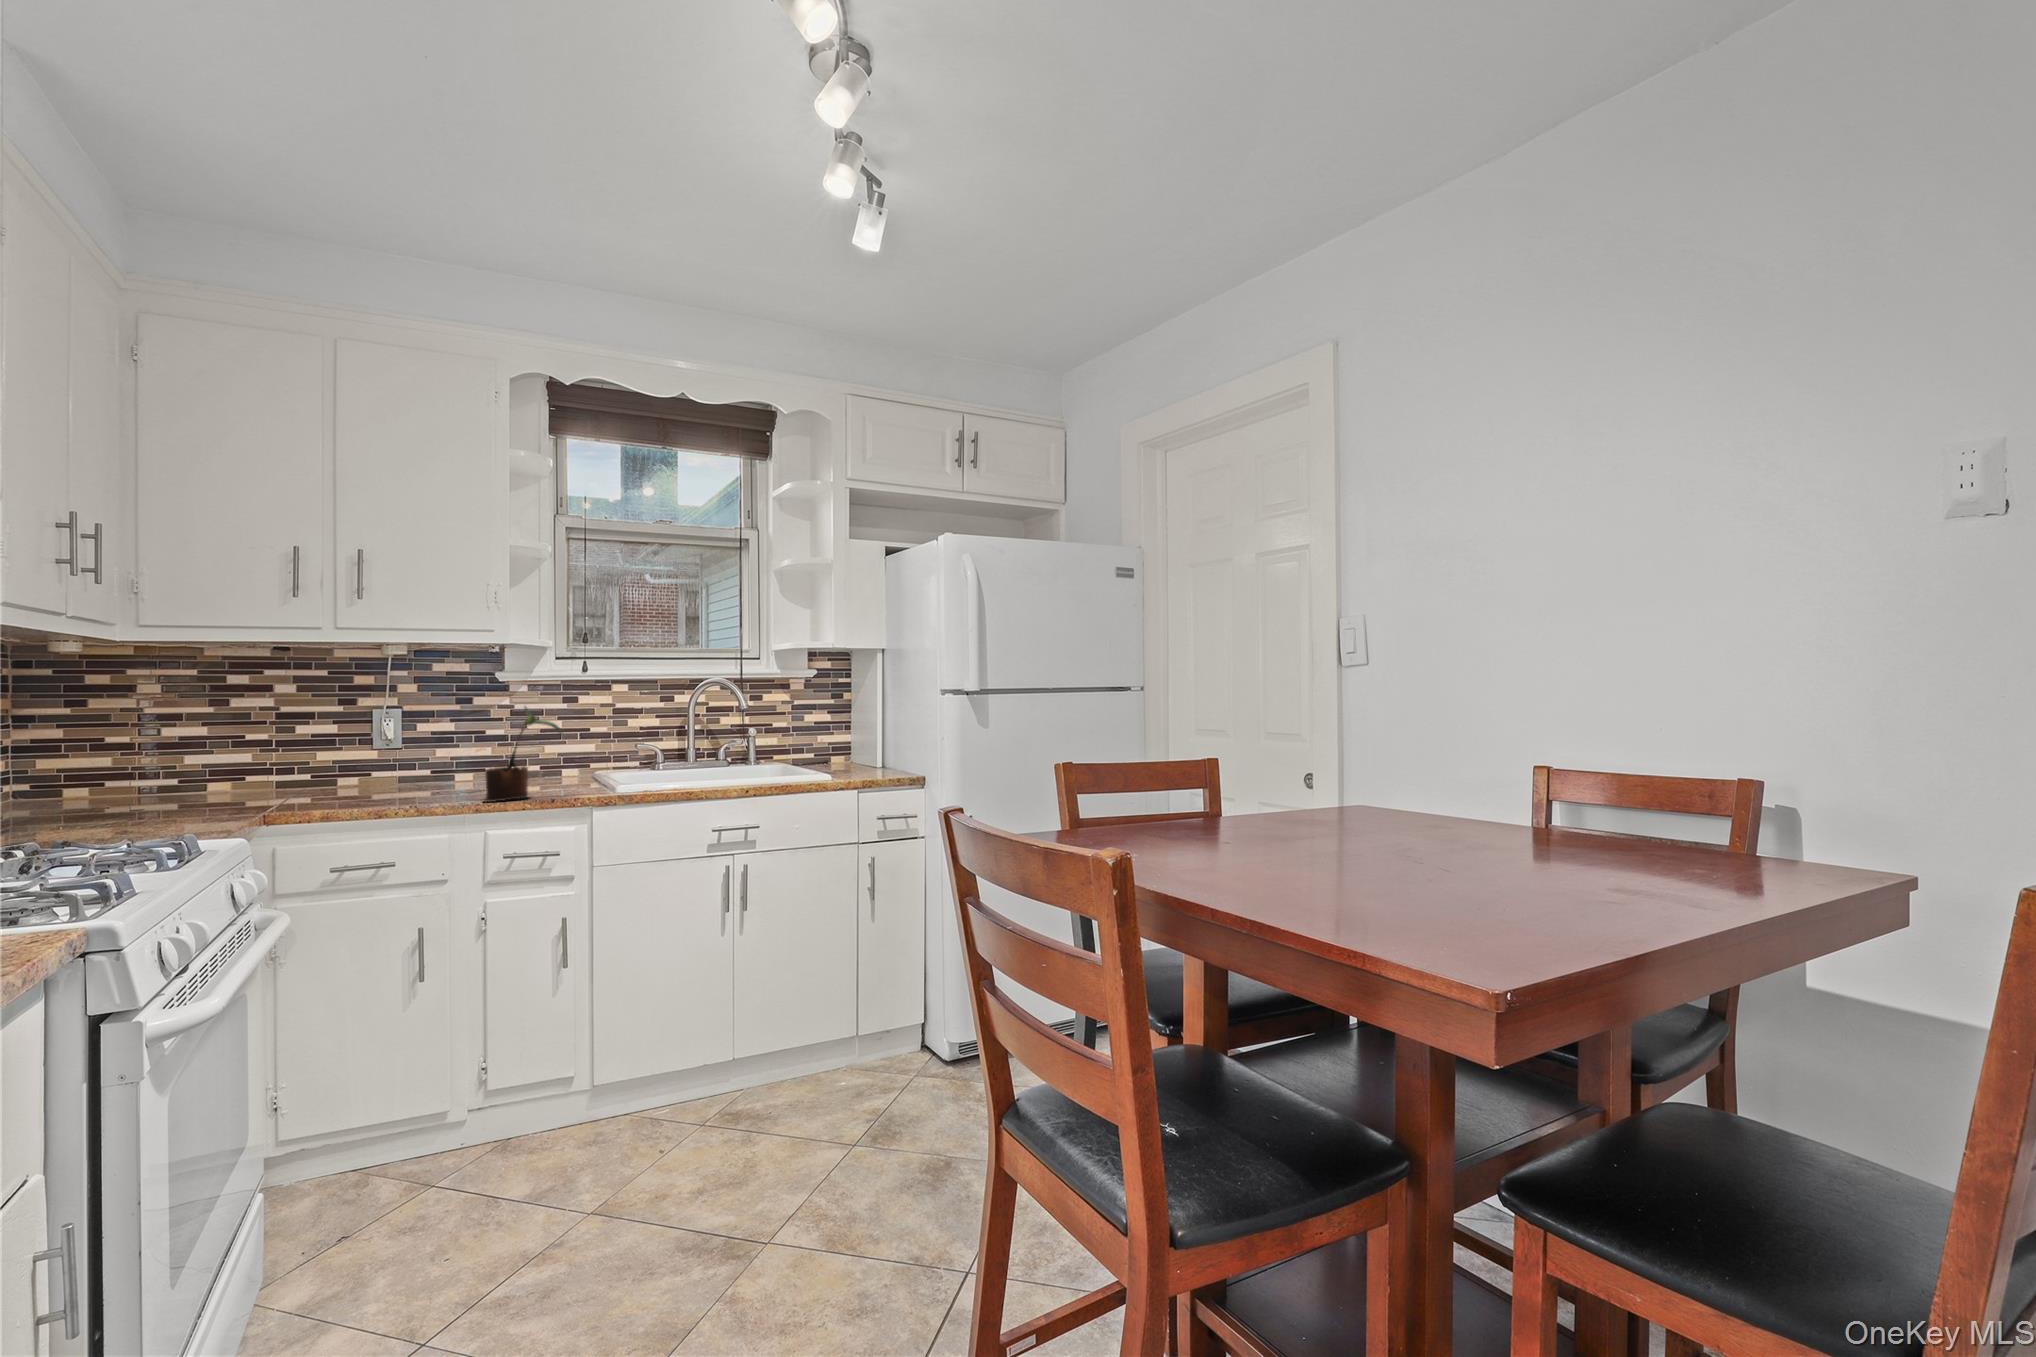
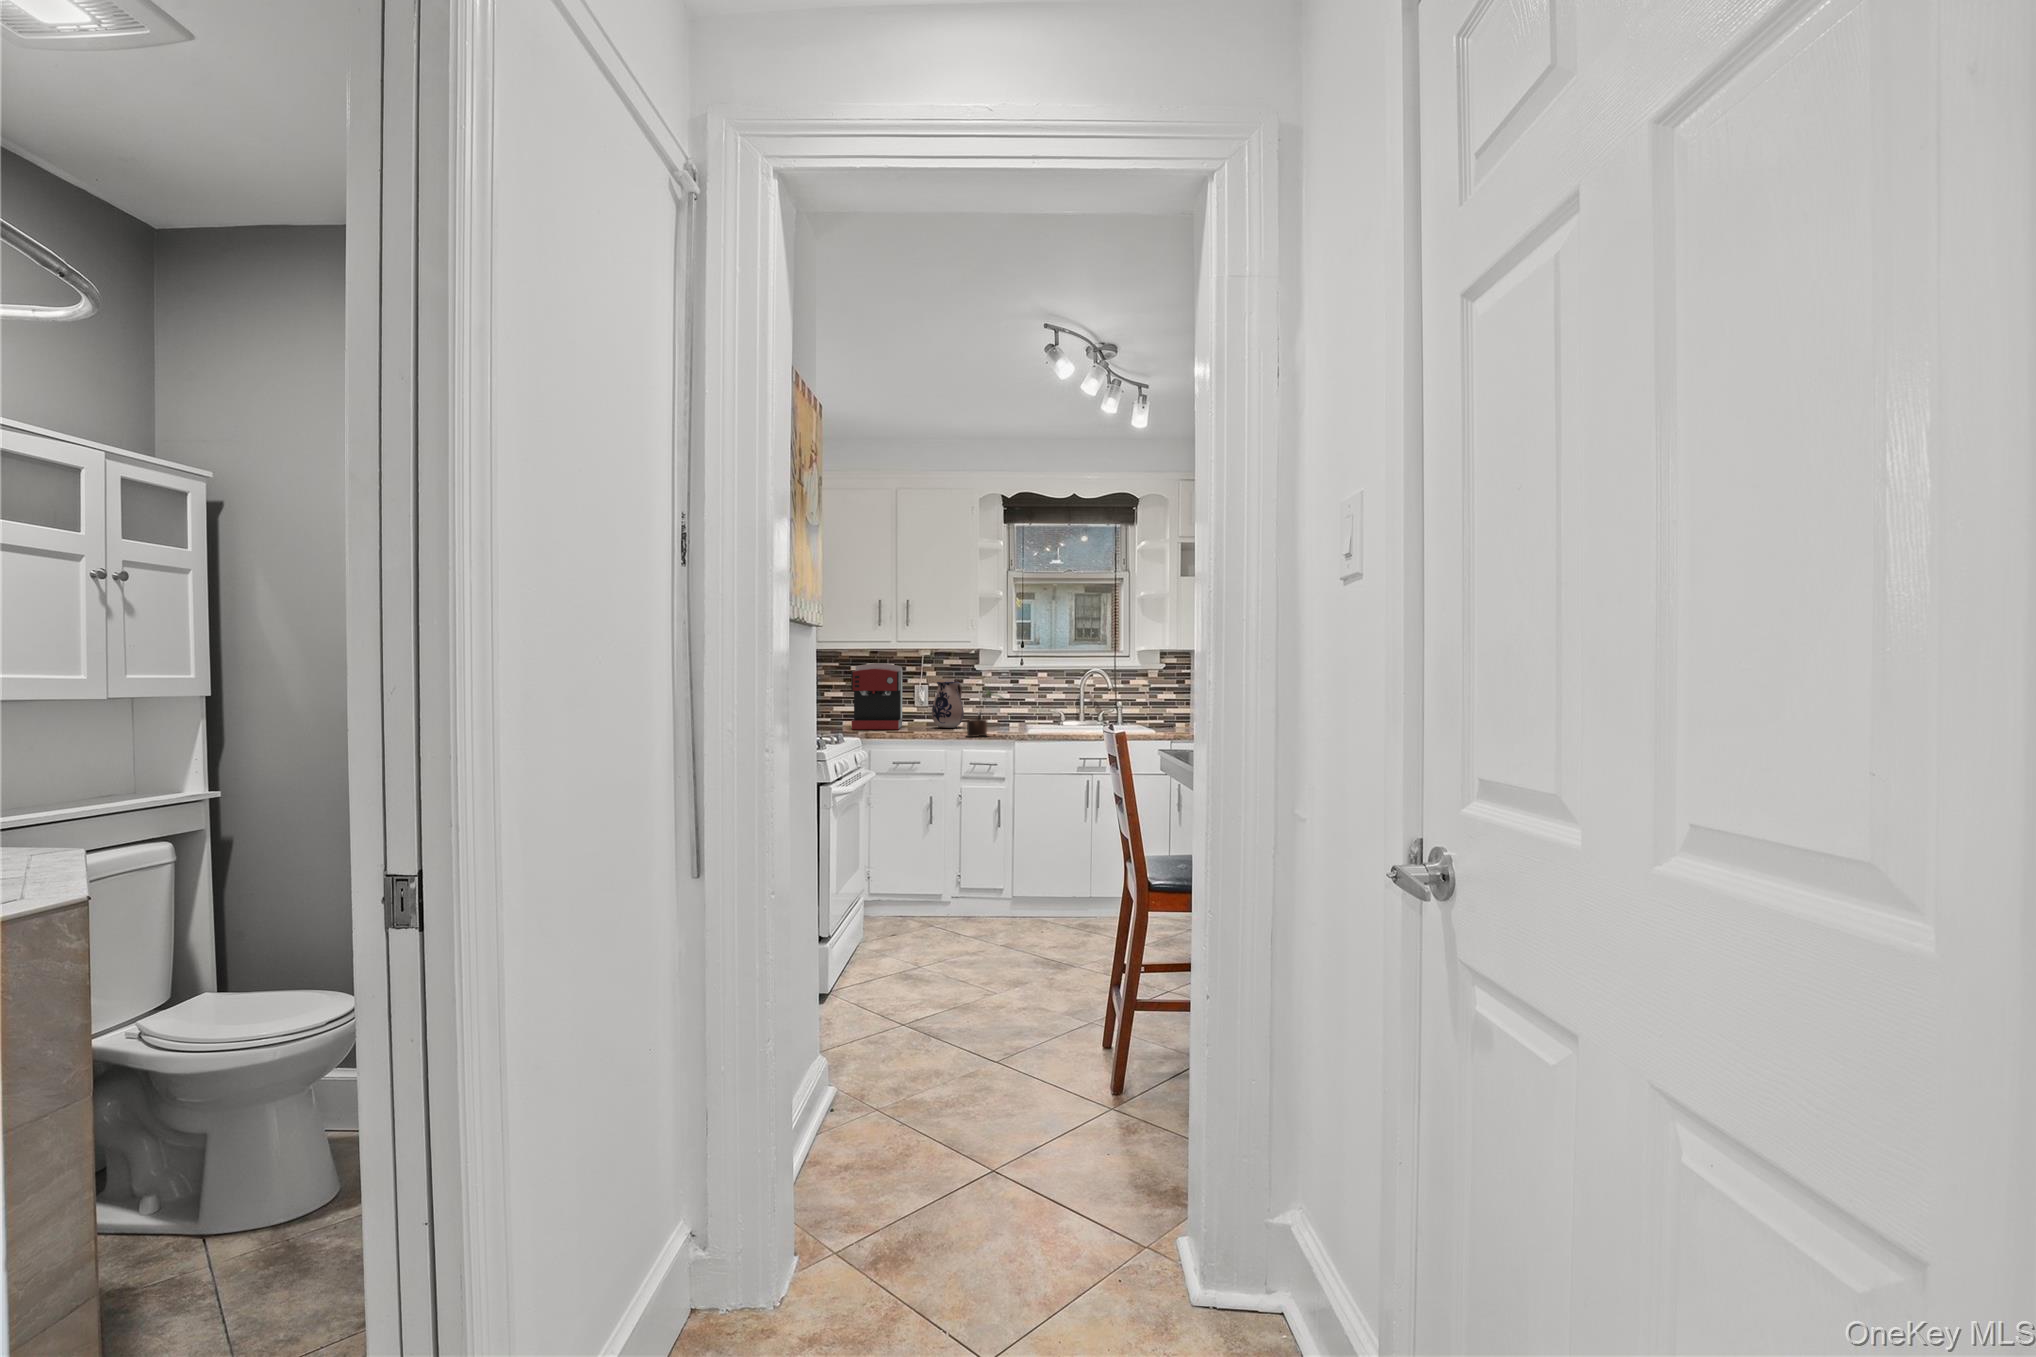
coffee maker: none [224,670,346,798] -> present [851,663,902,729]
ceramic pitcher: none [409,702,475,784] -> present [932,682,964,728]

